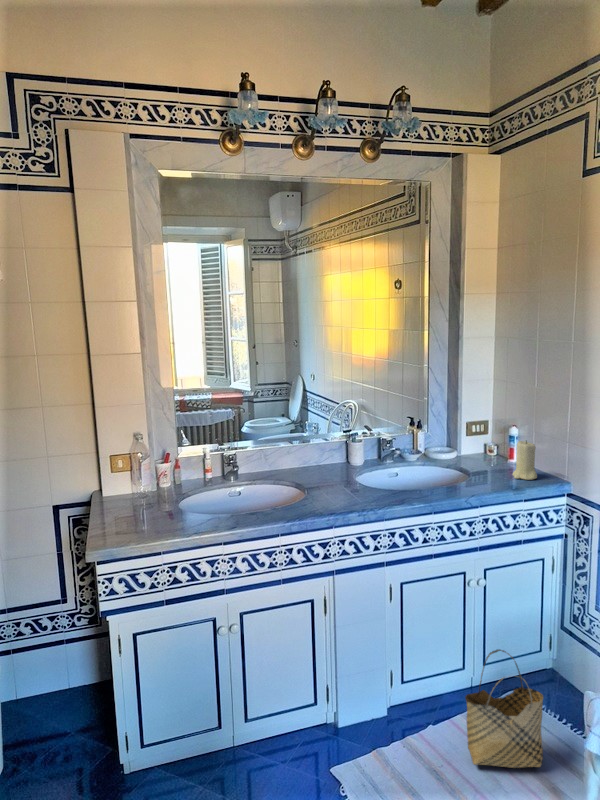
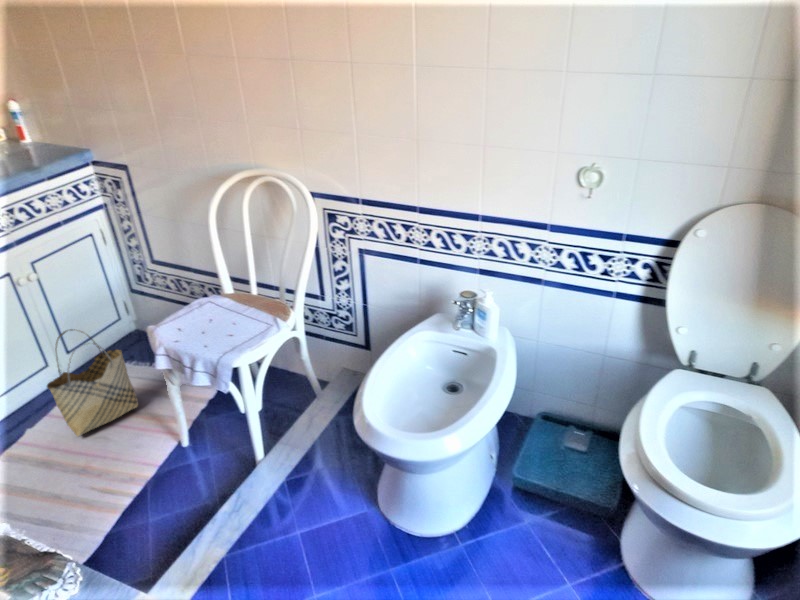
candle: present [513,441,537,480] -> none [18,112,55,158]

